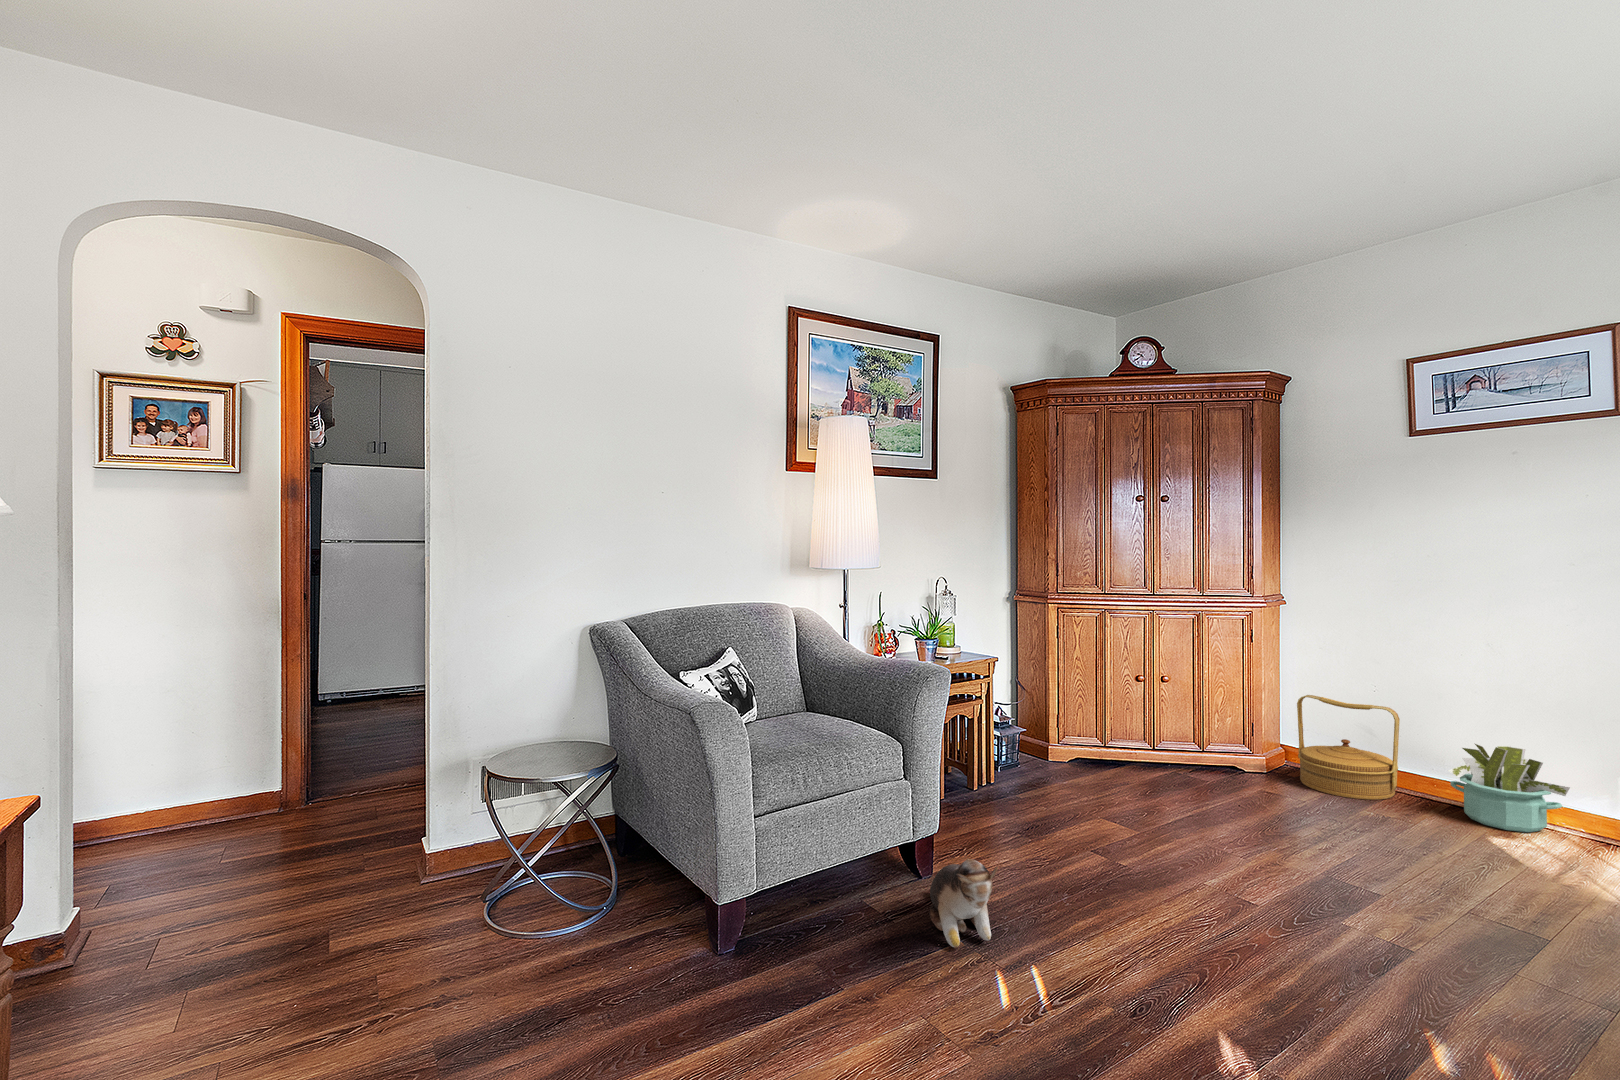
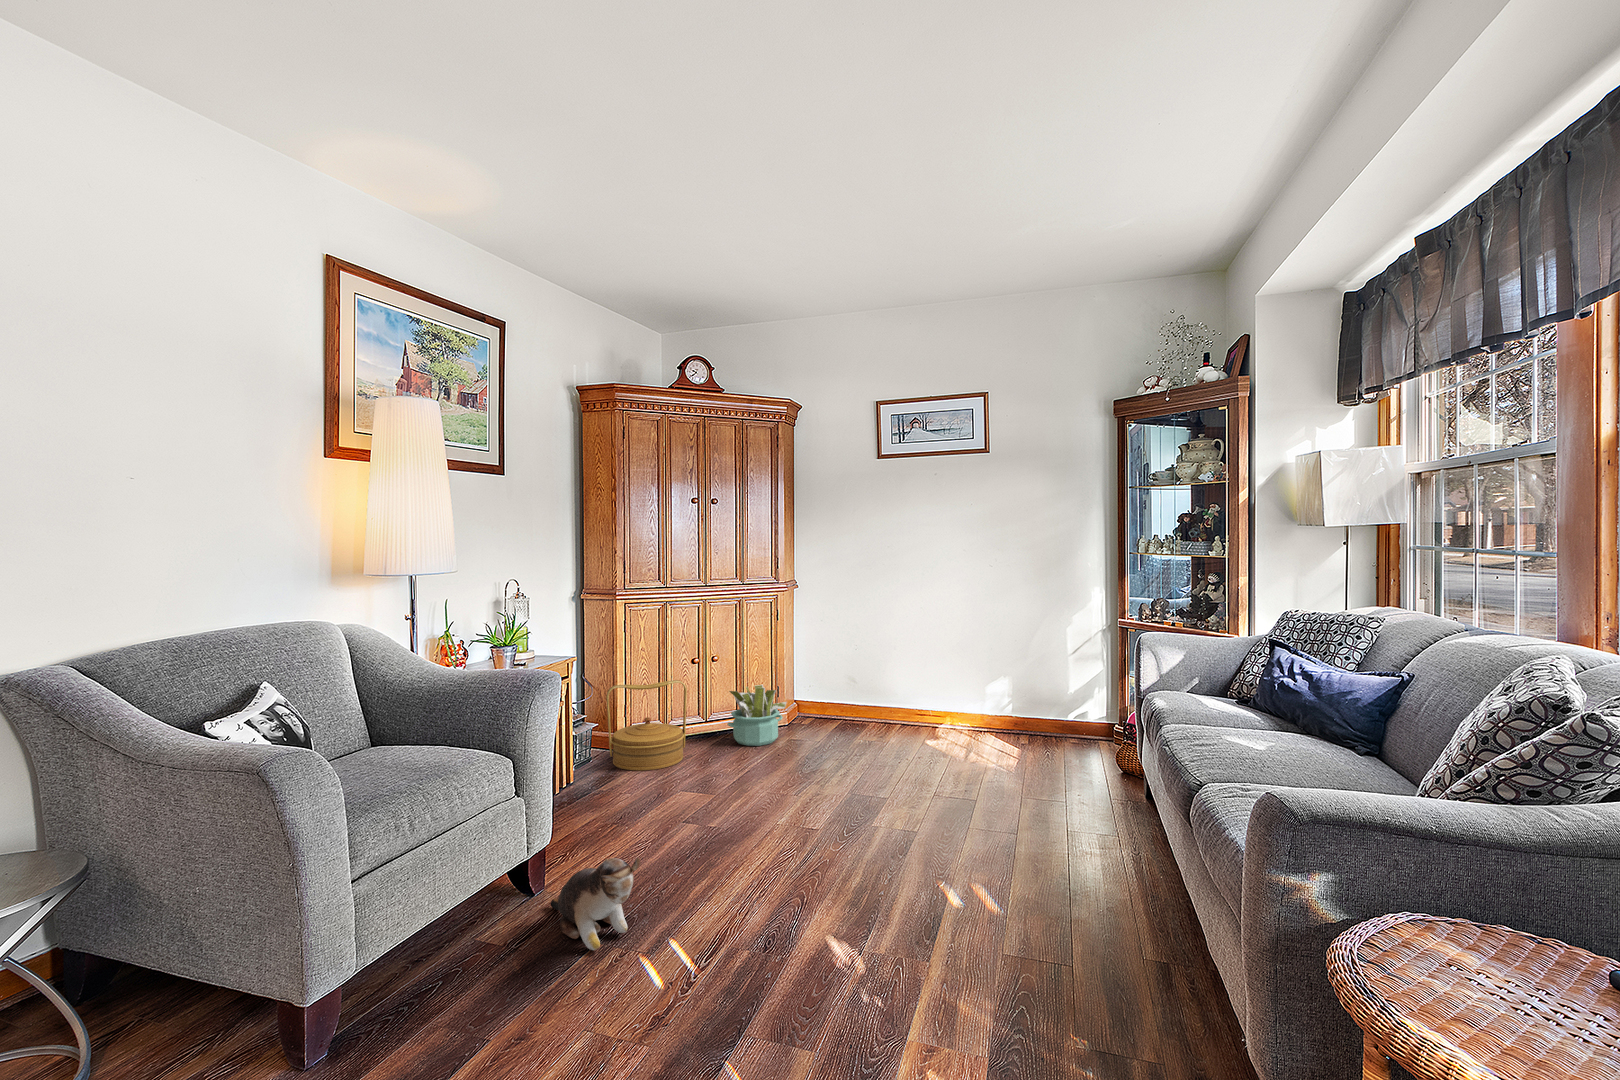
woven basket: present [1297,695,1400,800] -> present [606,680,687,771]
decorative plant: present [1448,744,1570,832] -> present [728,685,787,746]

